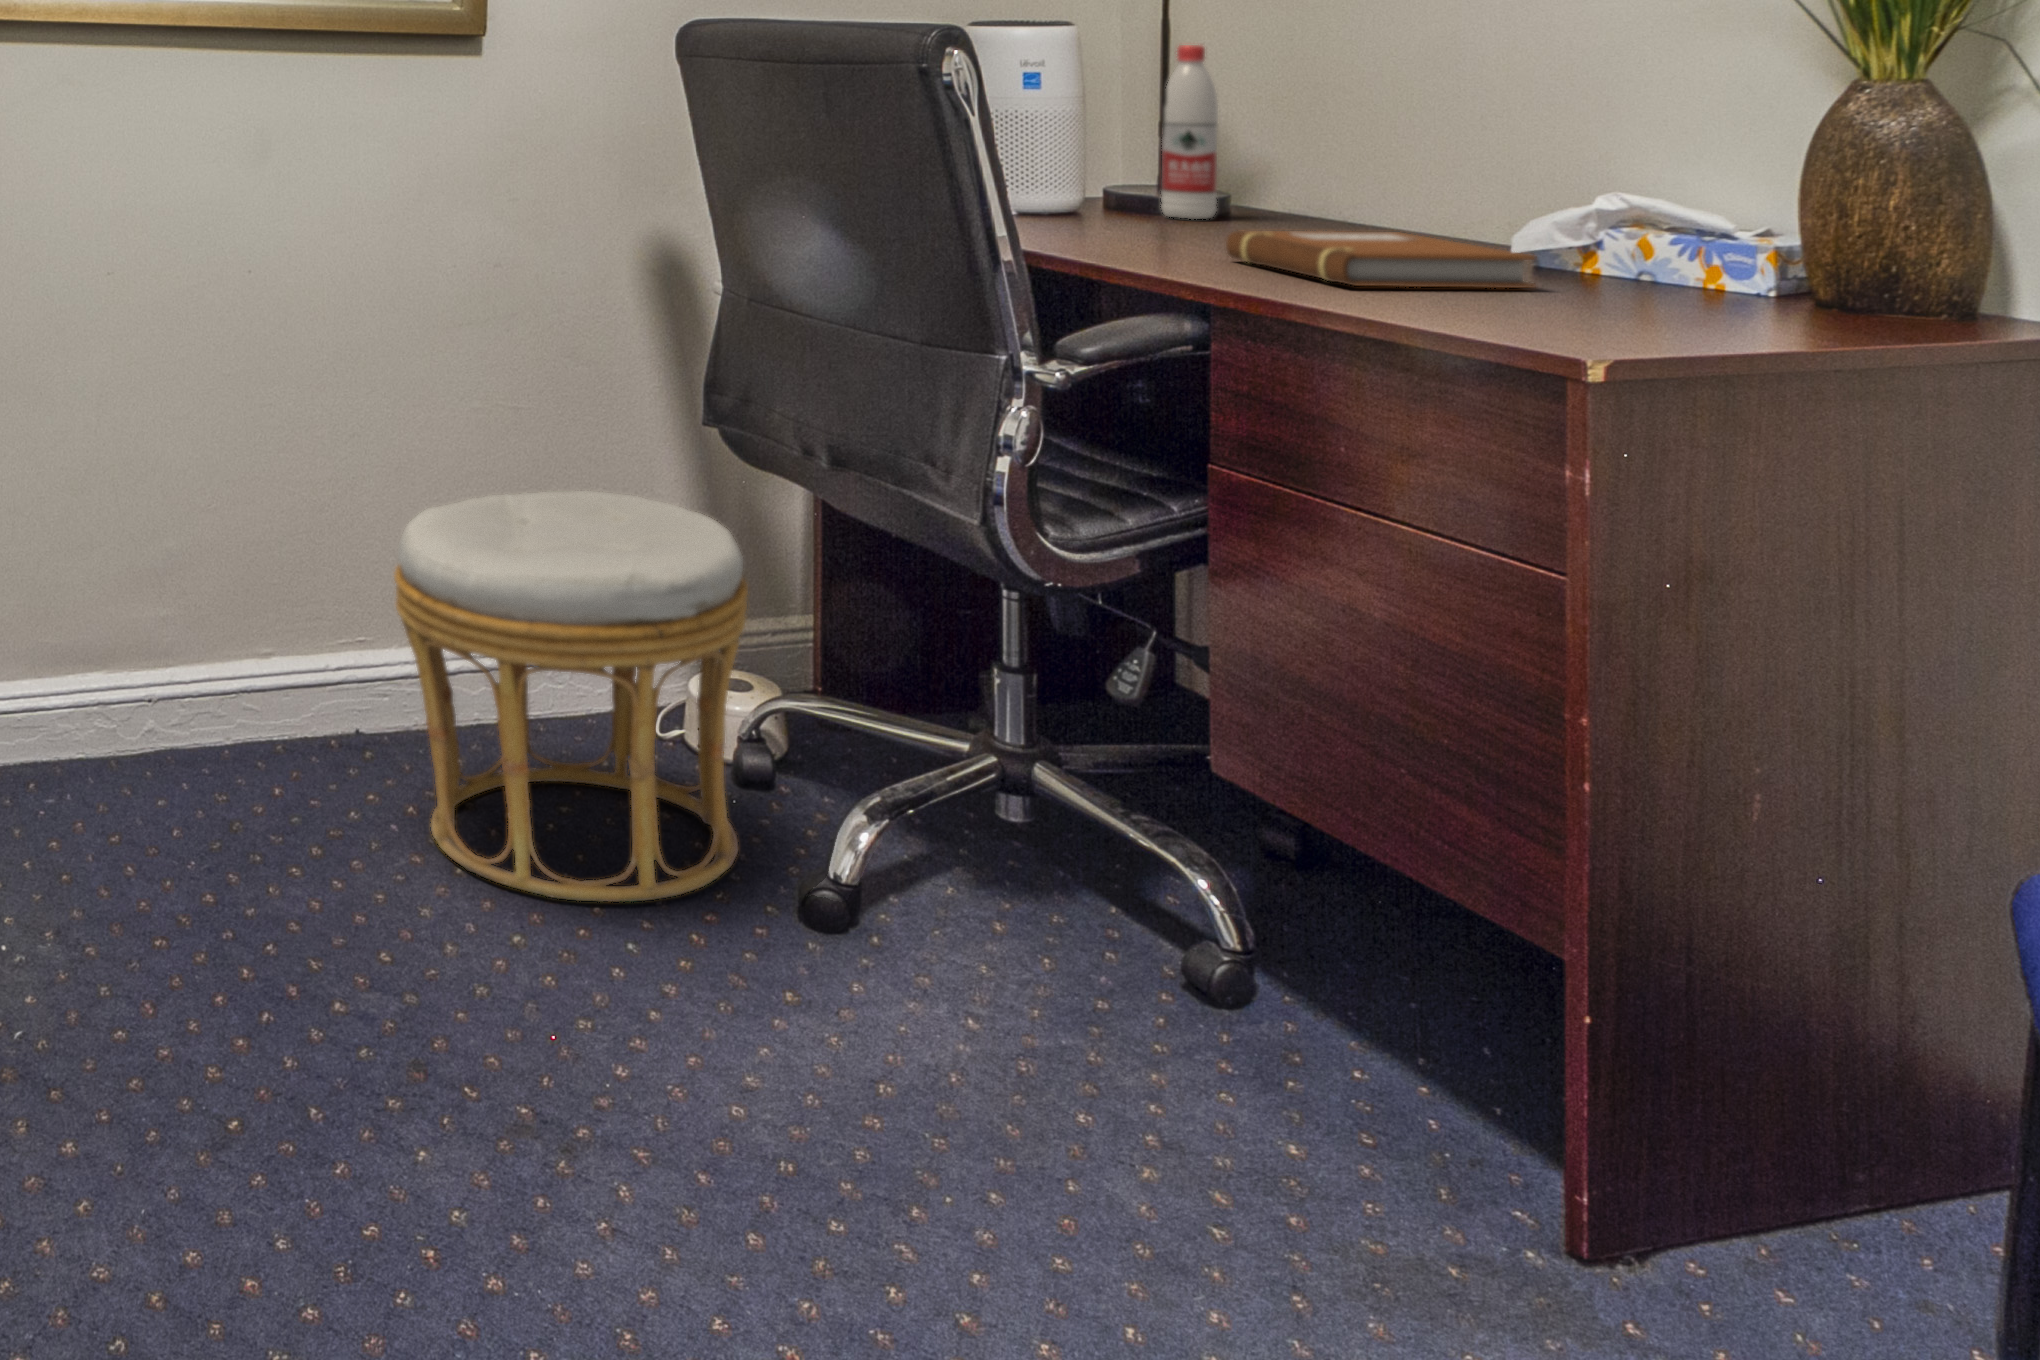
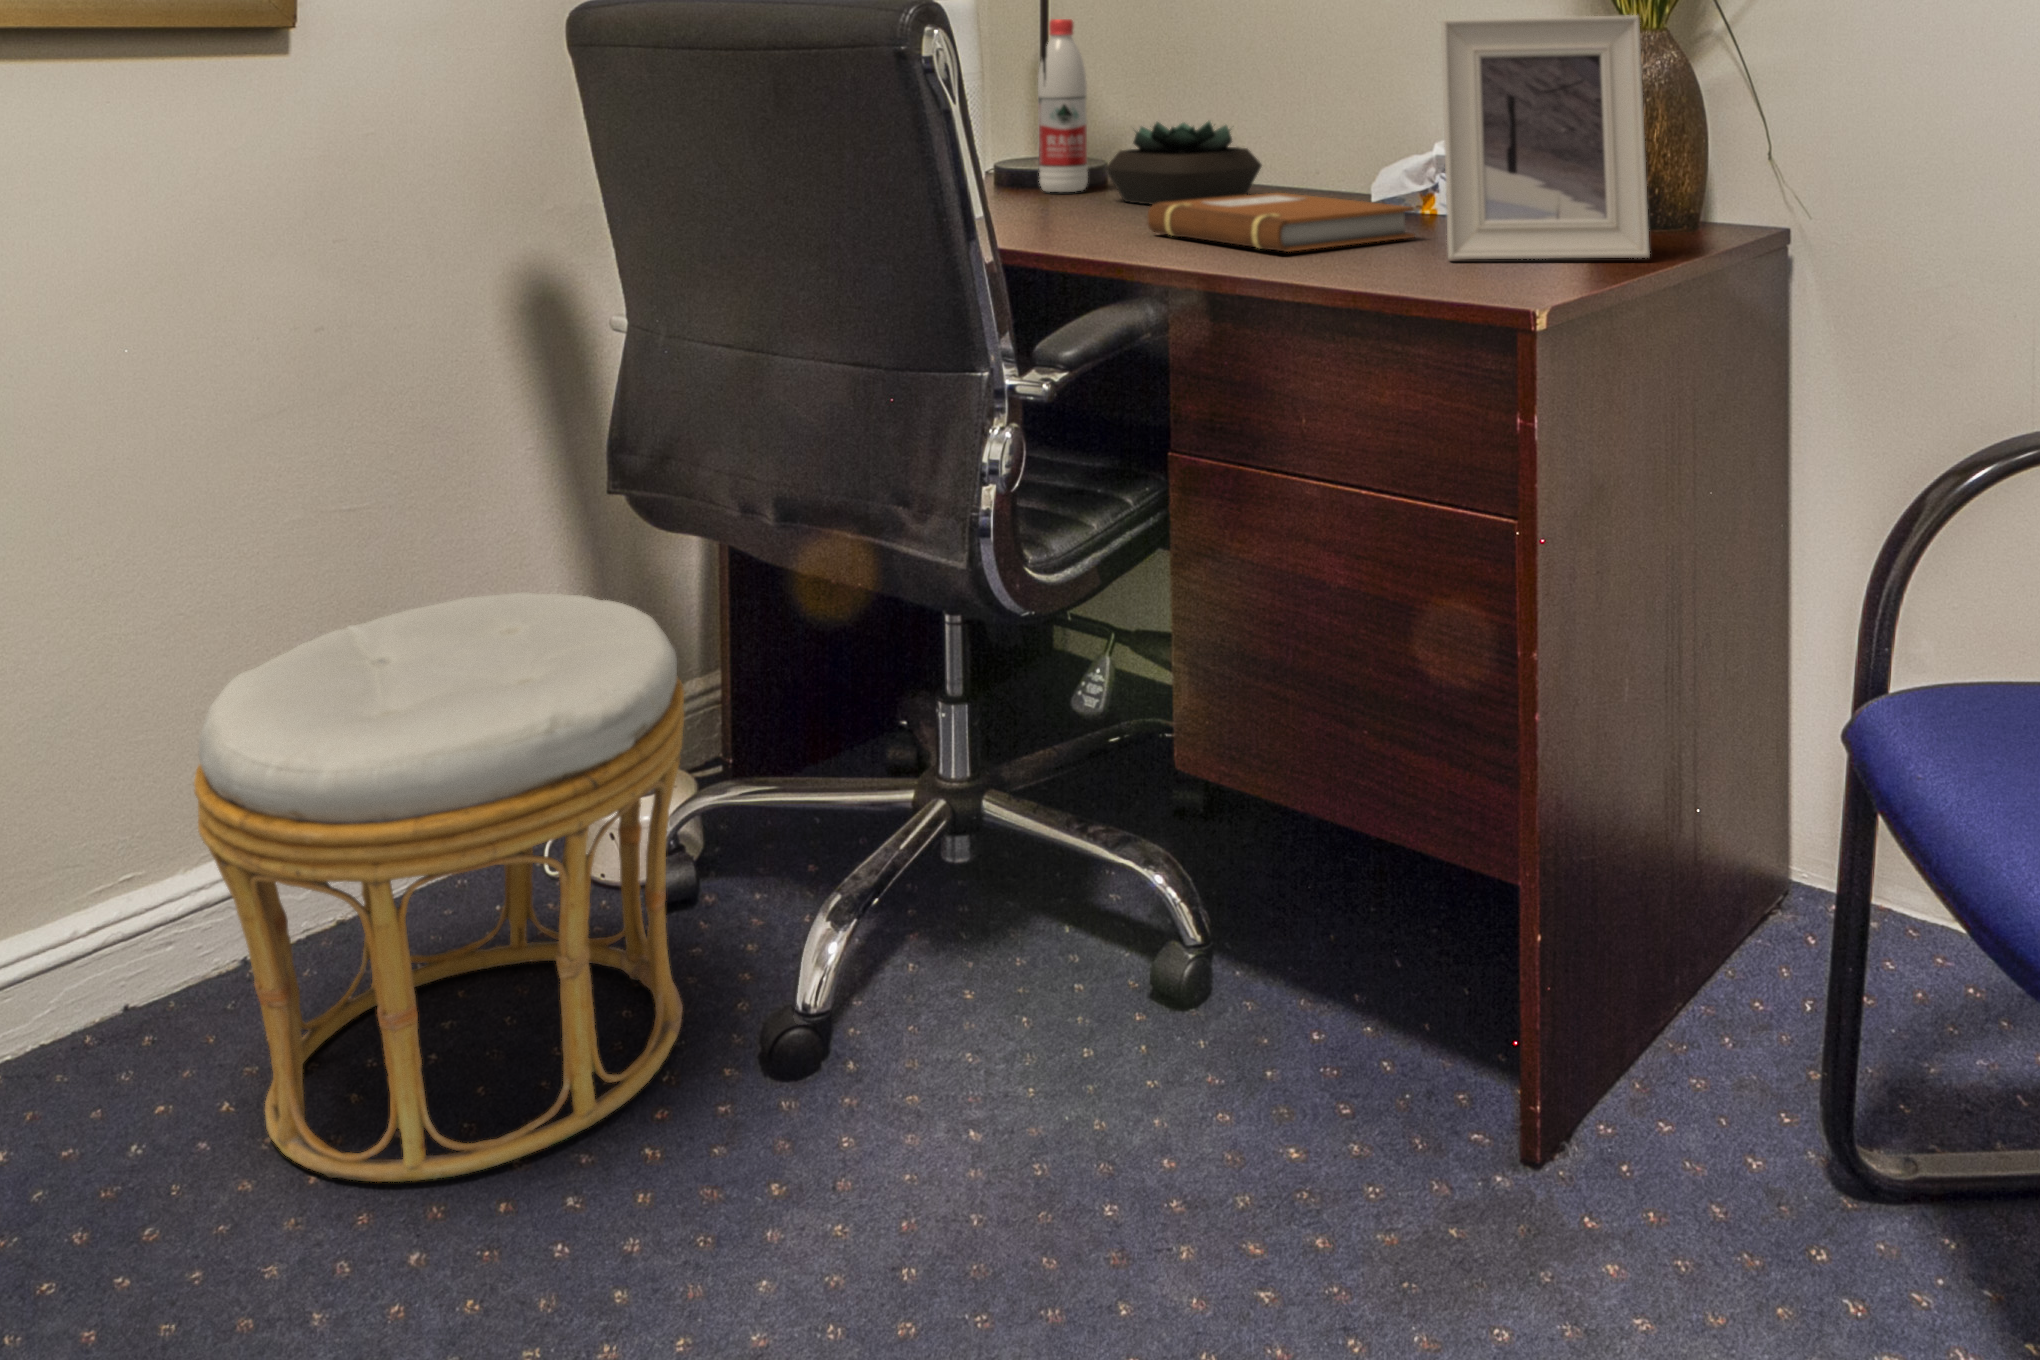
picture frame: none [1540,60,1818,331] -> present [1441,15,1650,259]
succulent plant: none [1222,152,1413,241] -> present [1105,121,1262,205]

